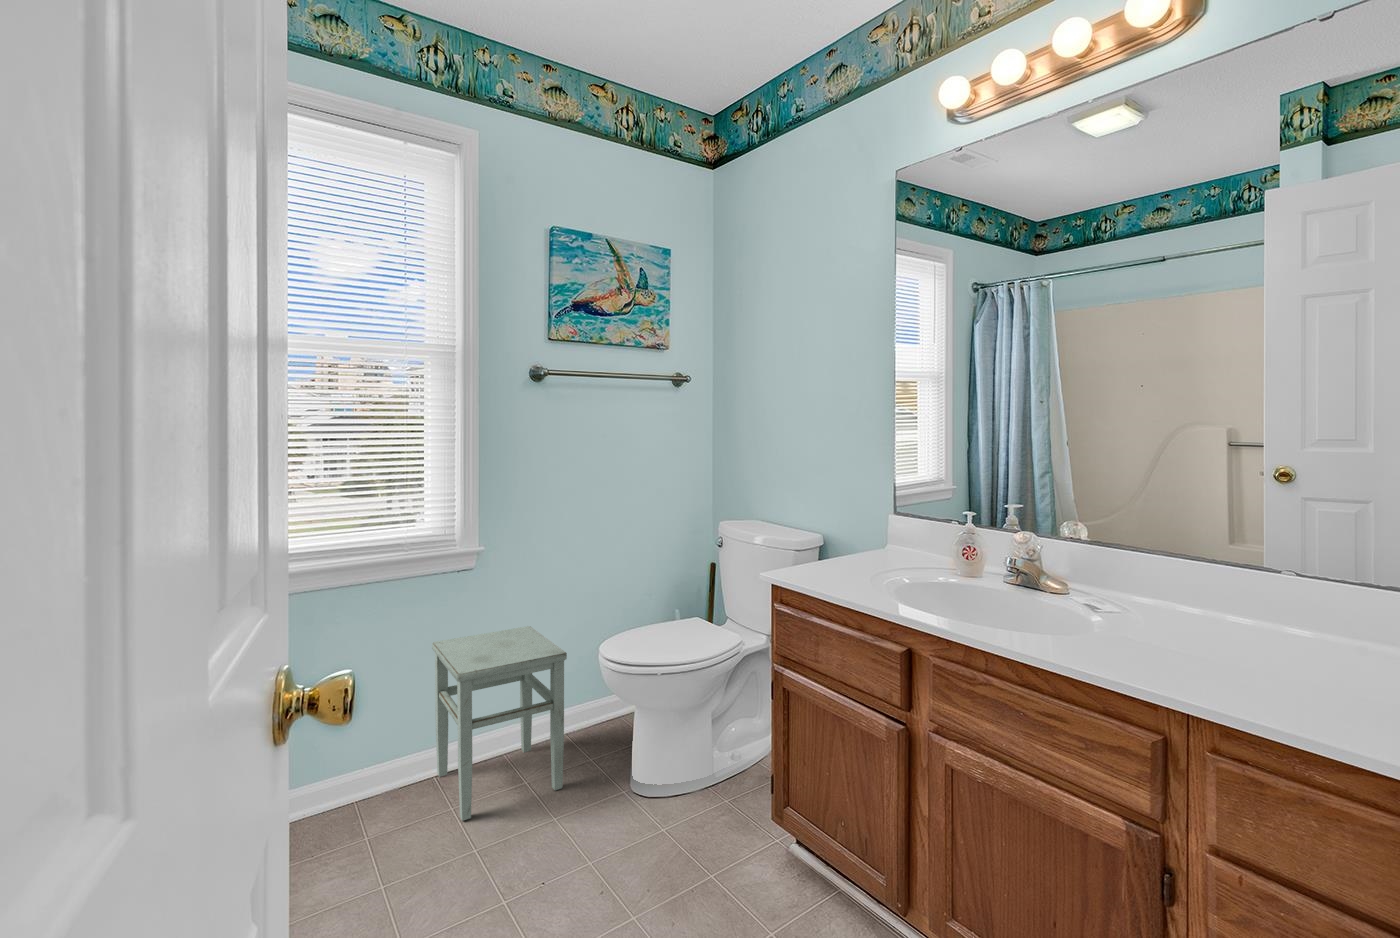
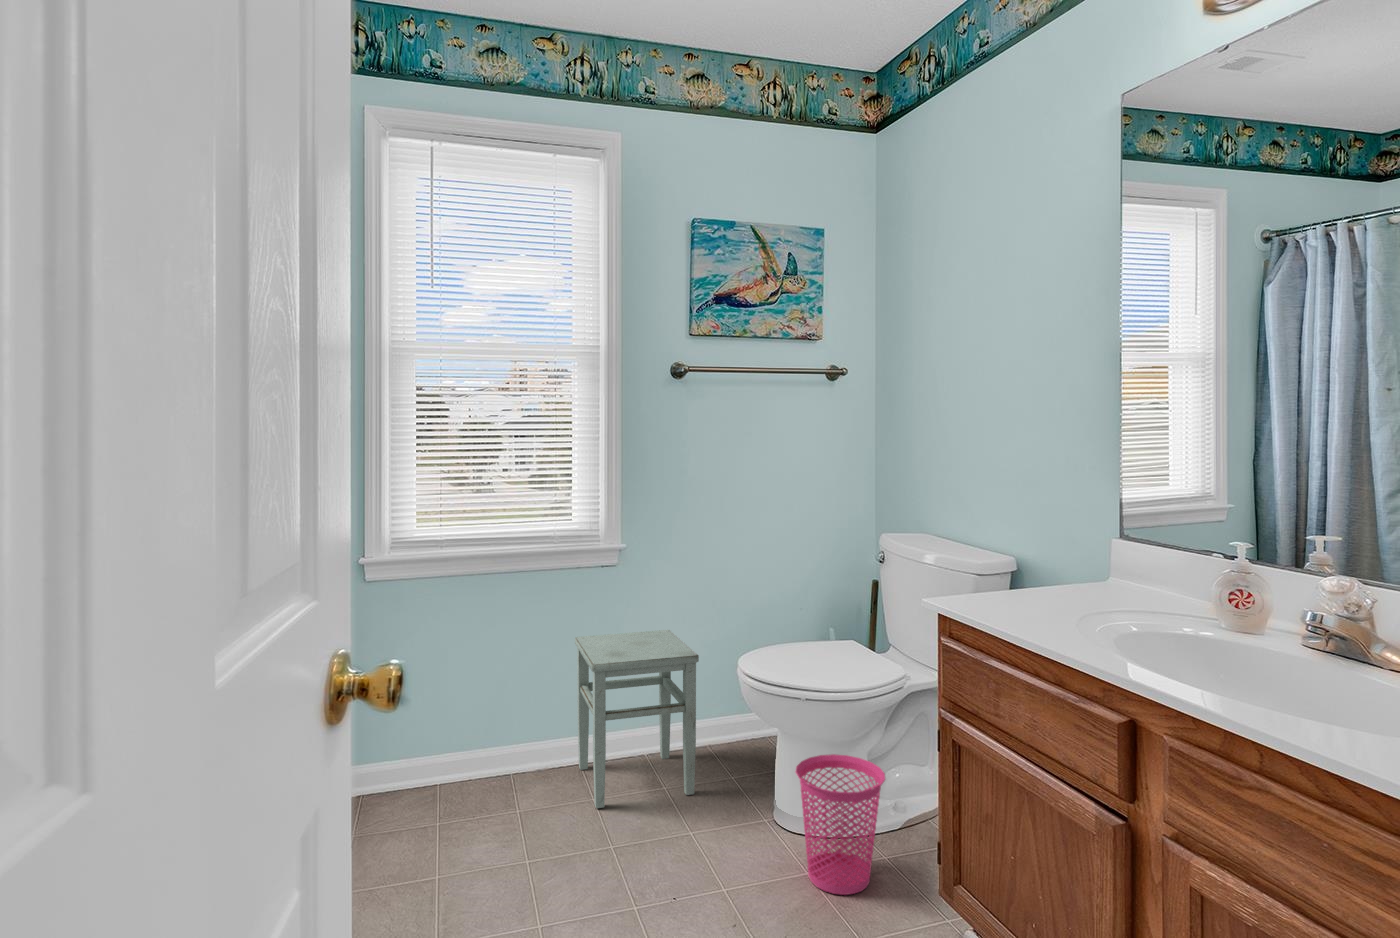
waste basket: none [677,741,763,880] -> present [796,754,885,895]

